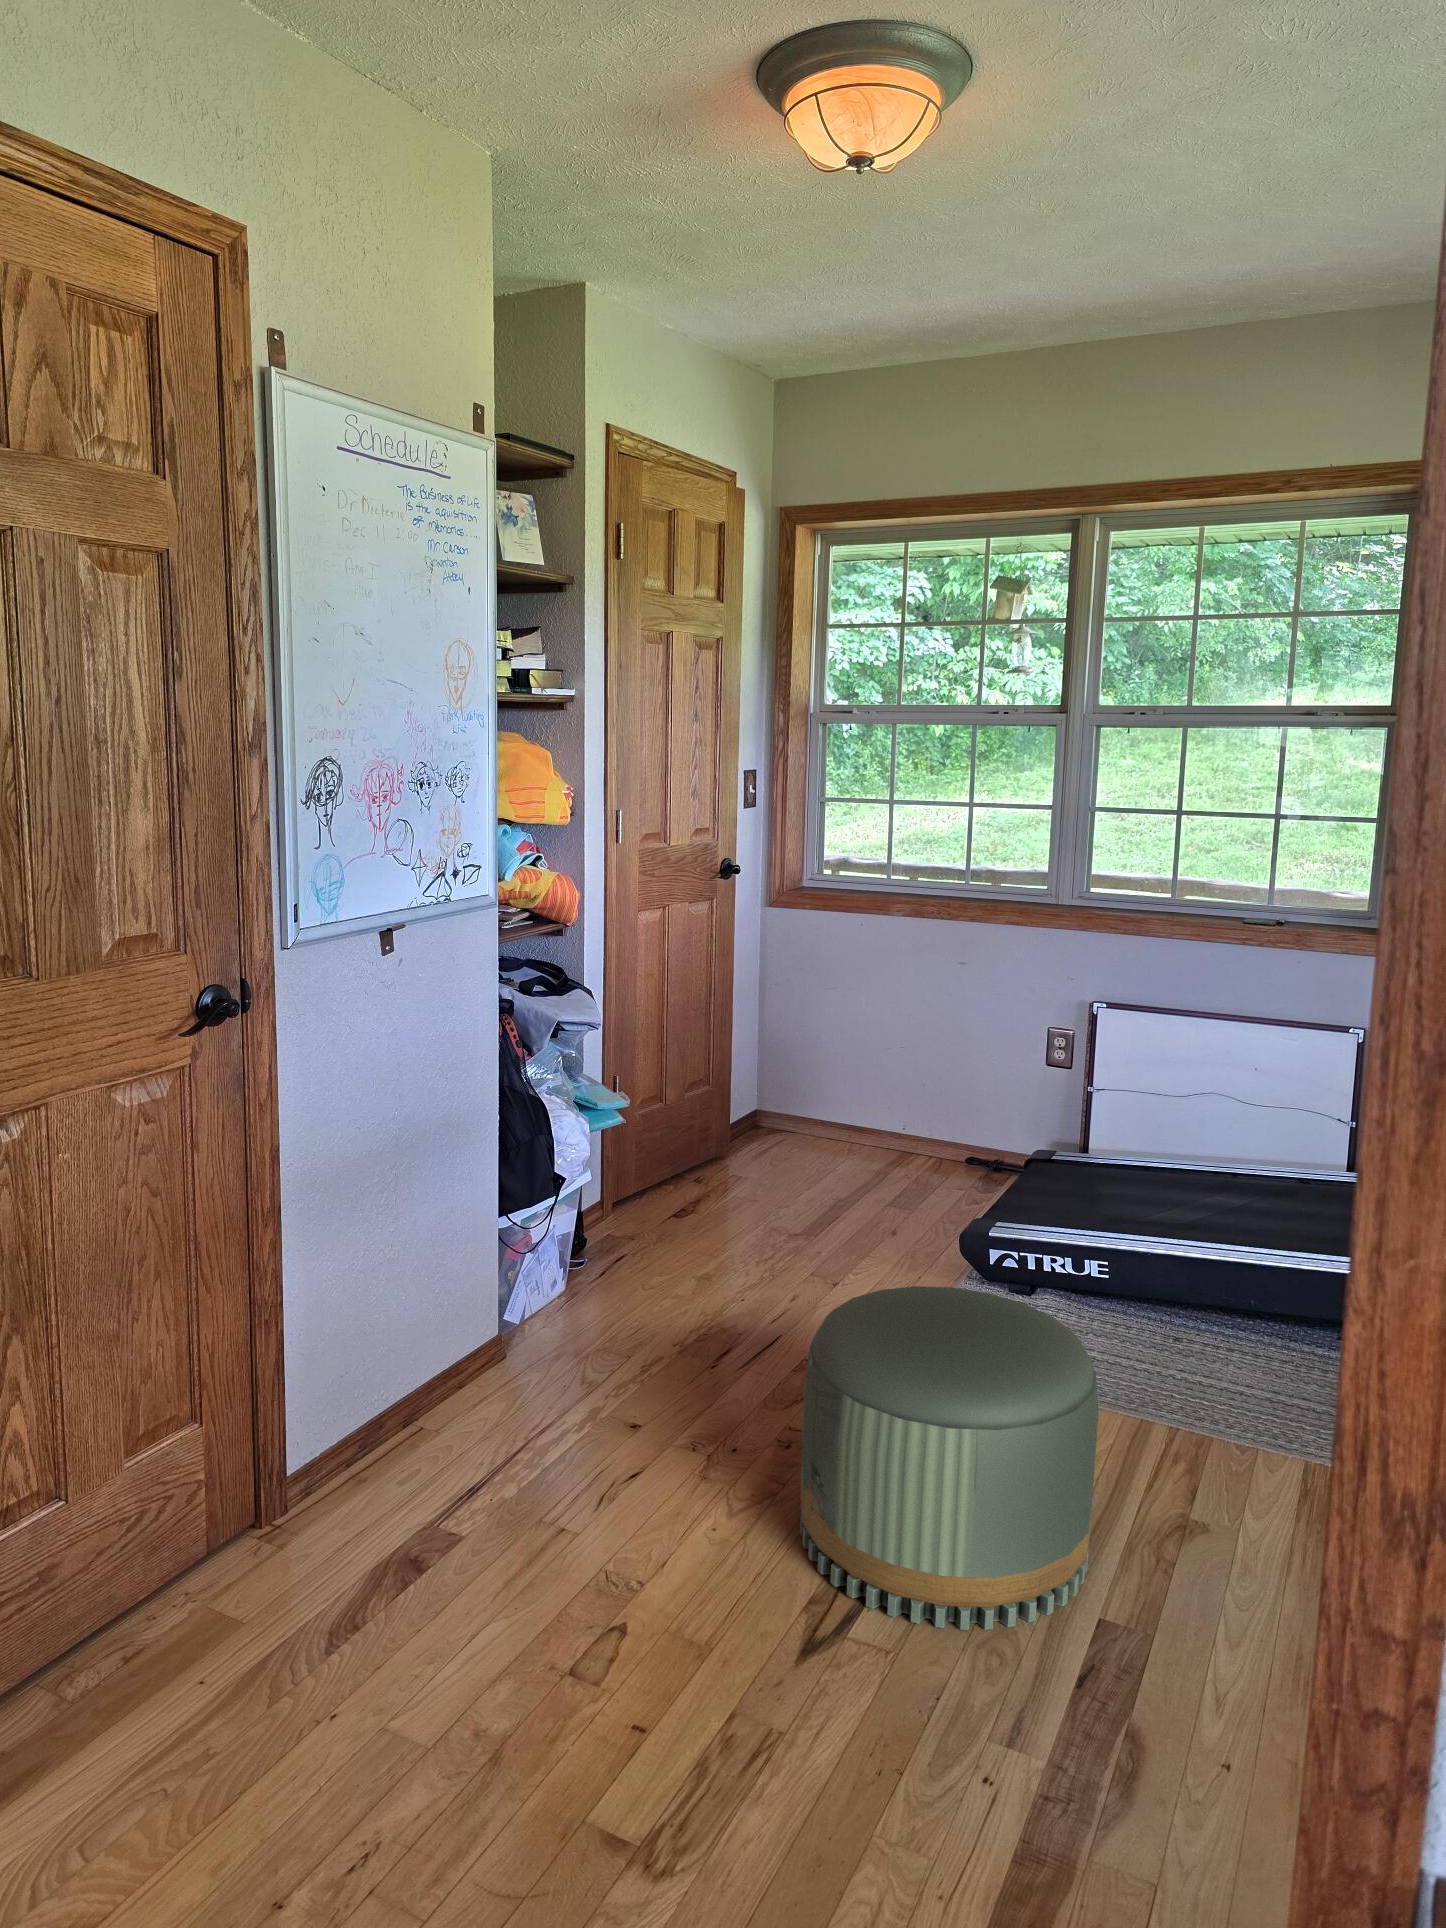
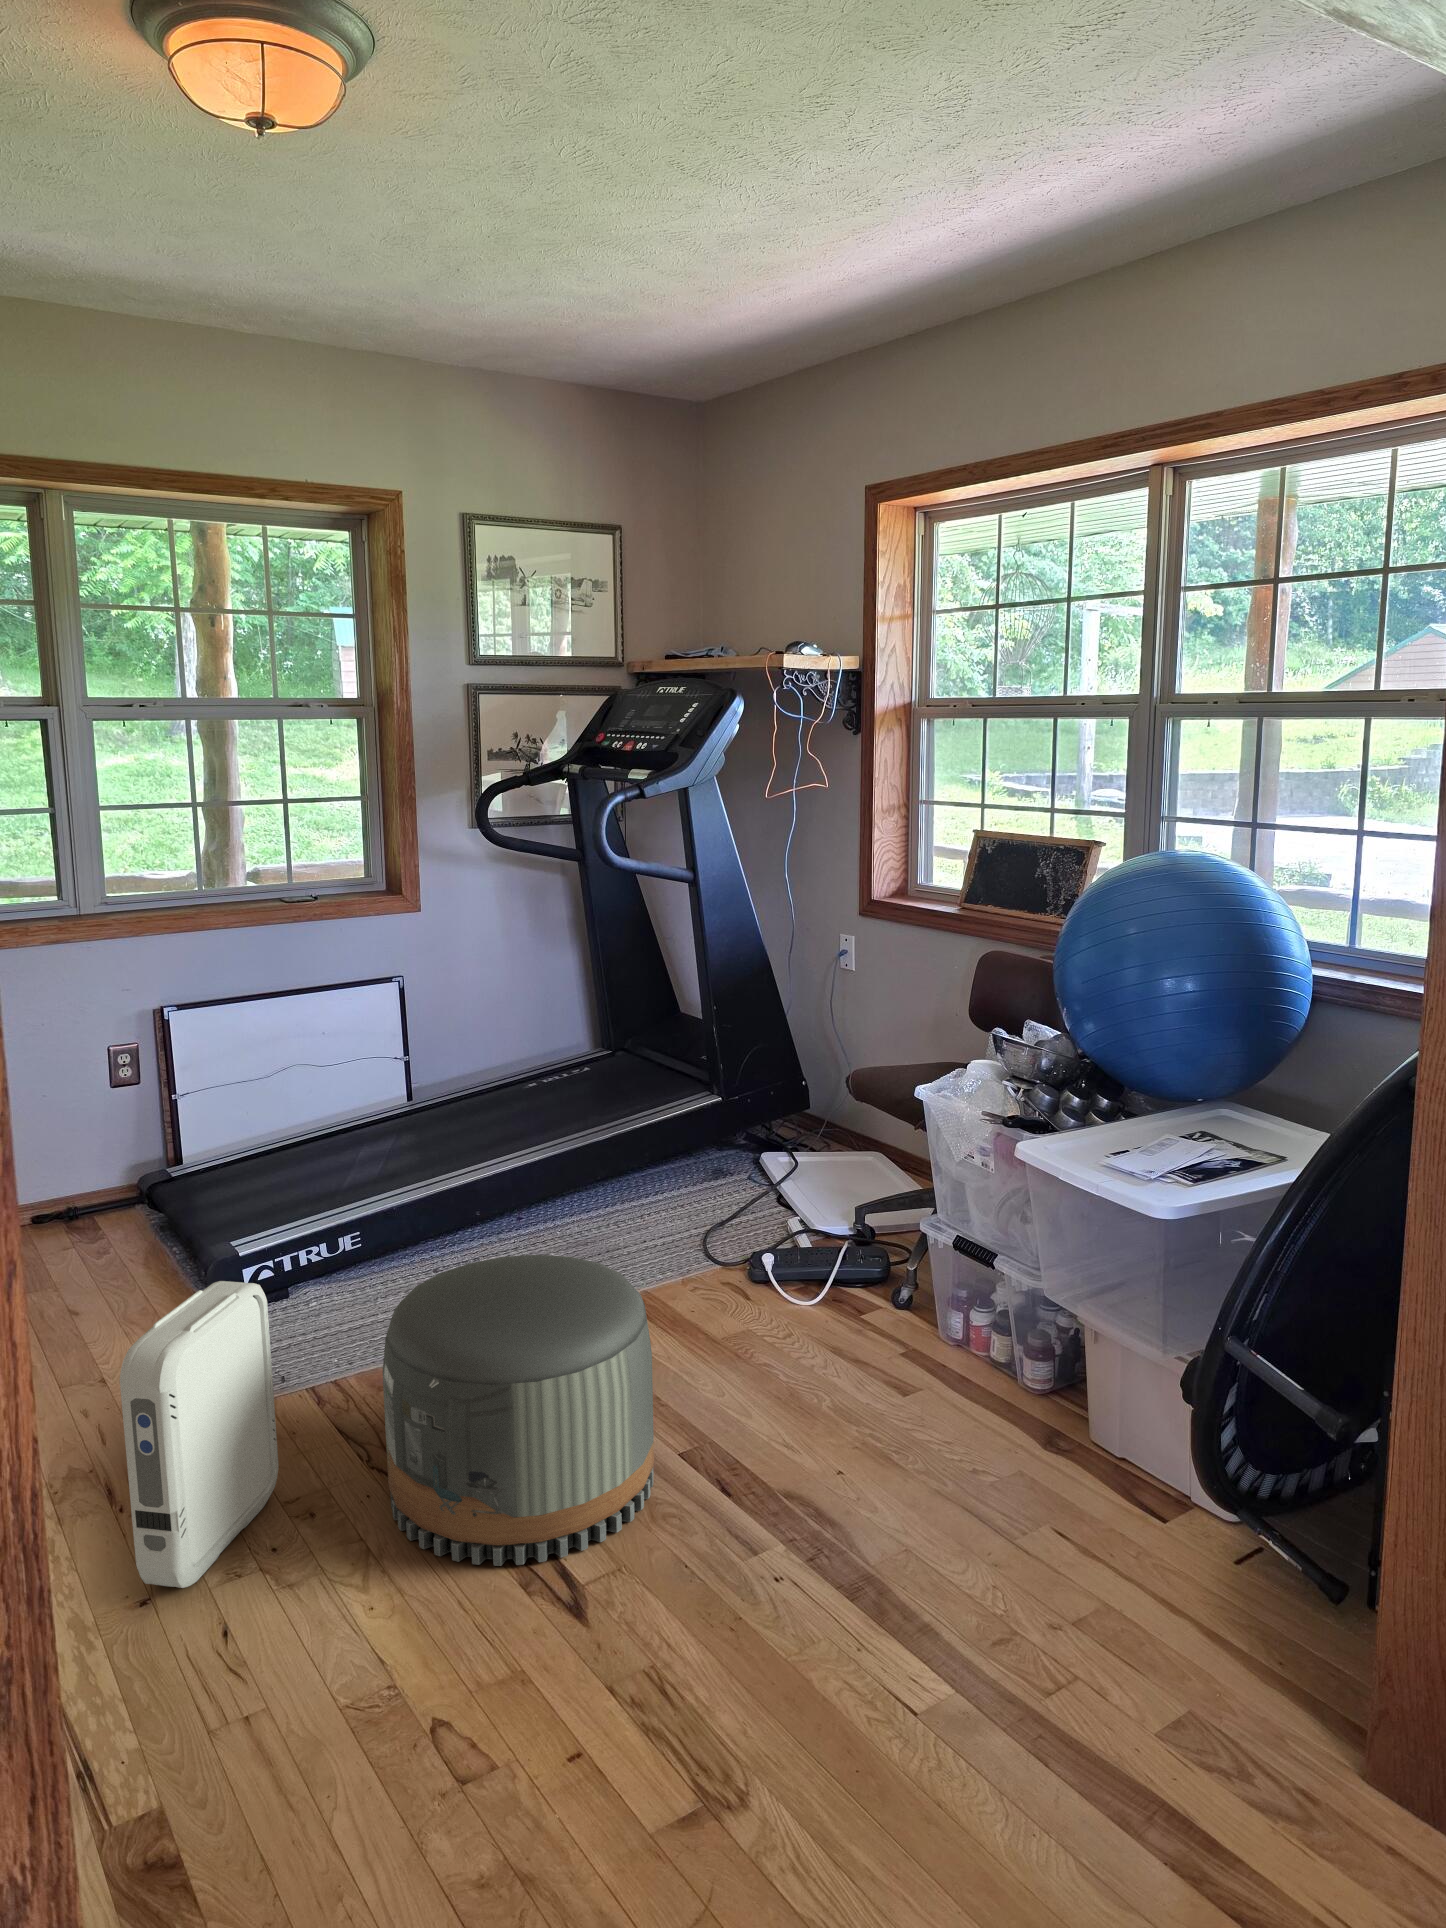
air purifier: none [635,1204,804,1436] -> present [120,1281,279,1588]

